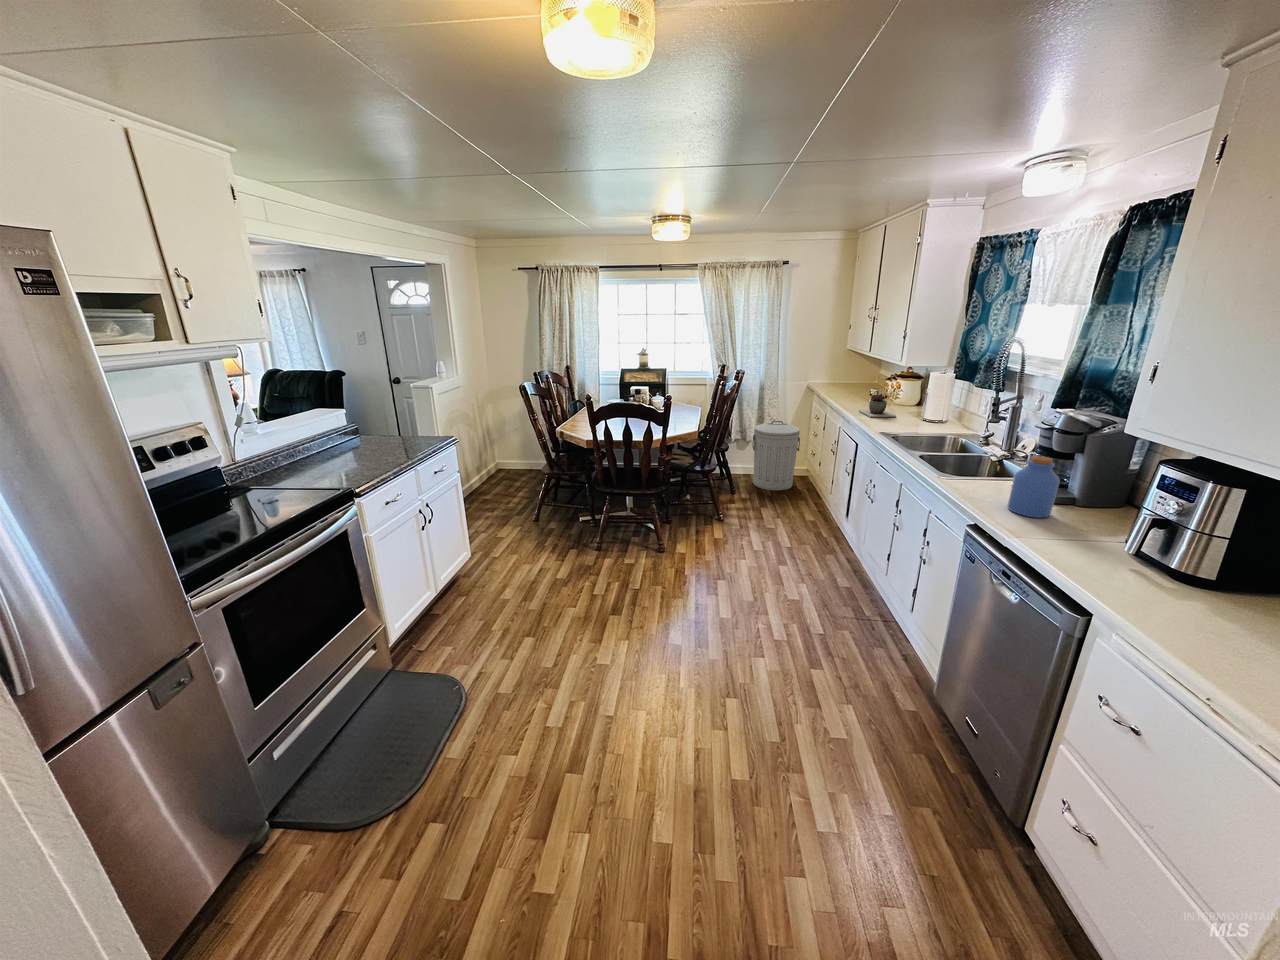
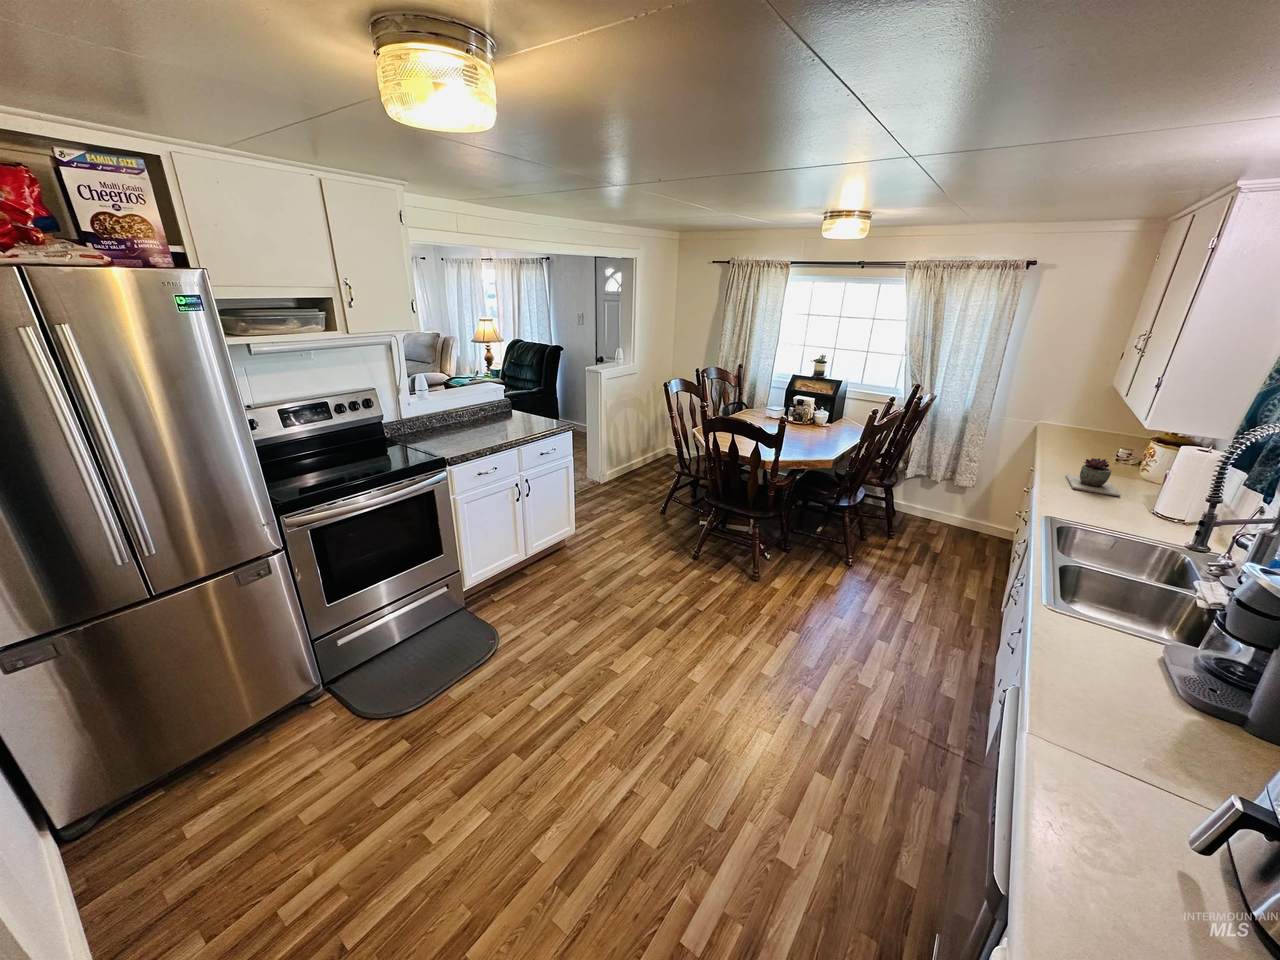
trash can: present [752,421,800,490] -> none [926,462,1004,550]
jar: present [1008,456,1060,518] -> none [1098,626,1200,730]

